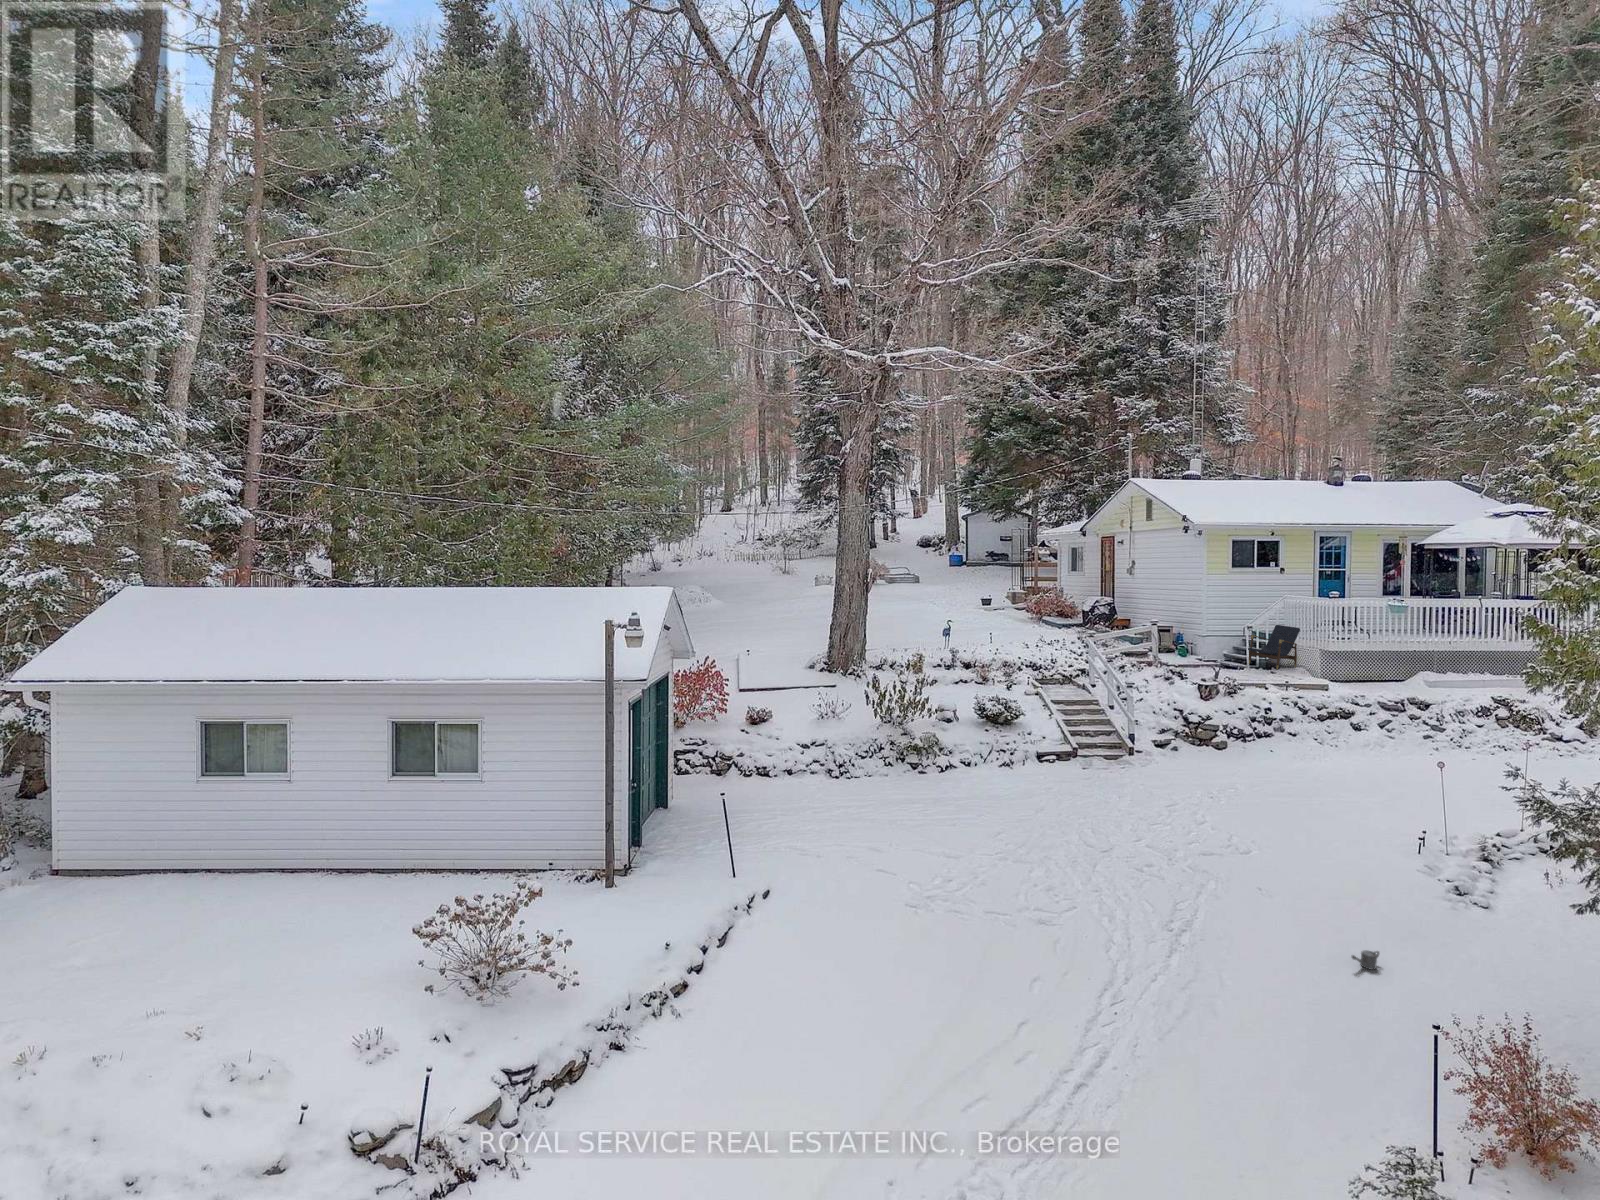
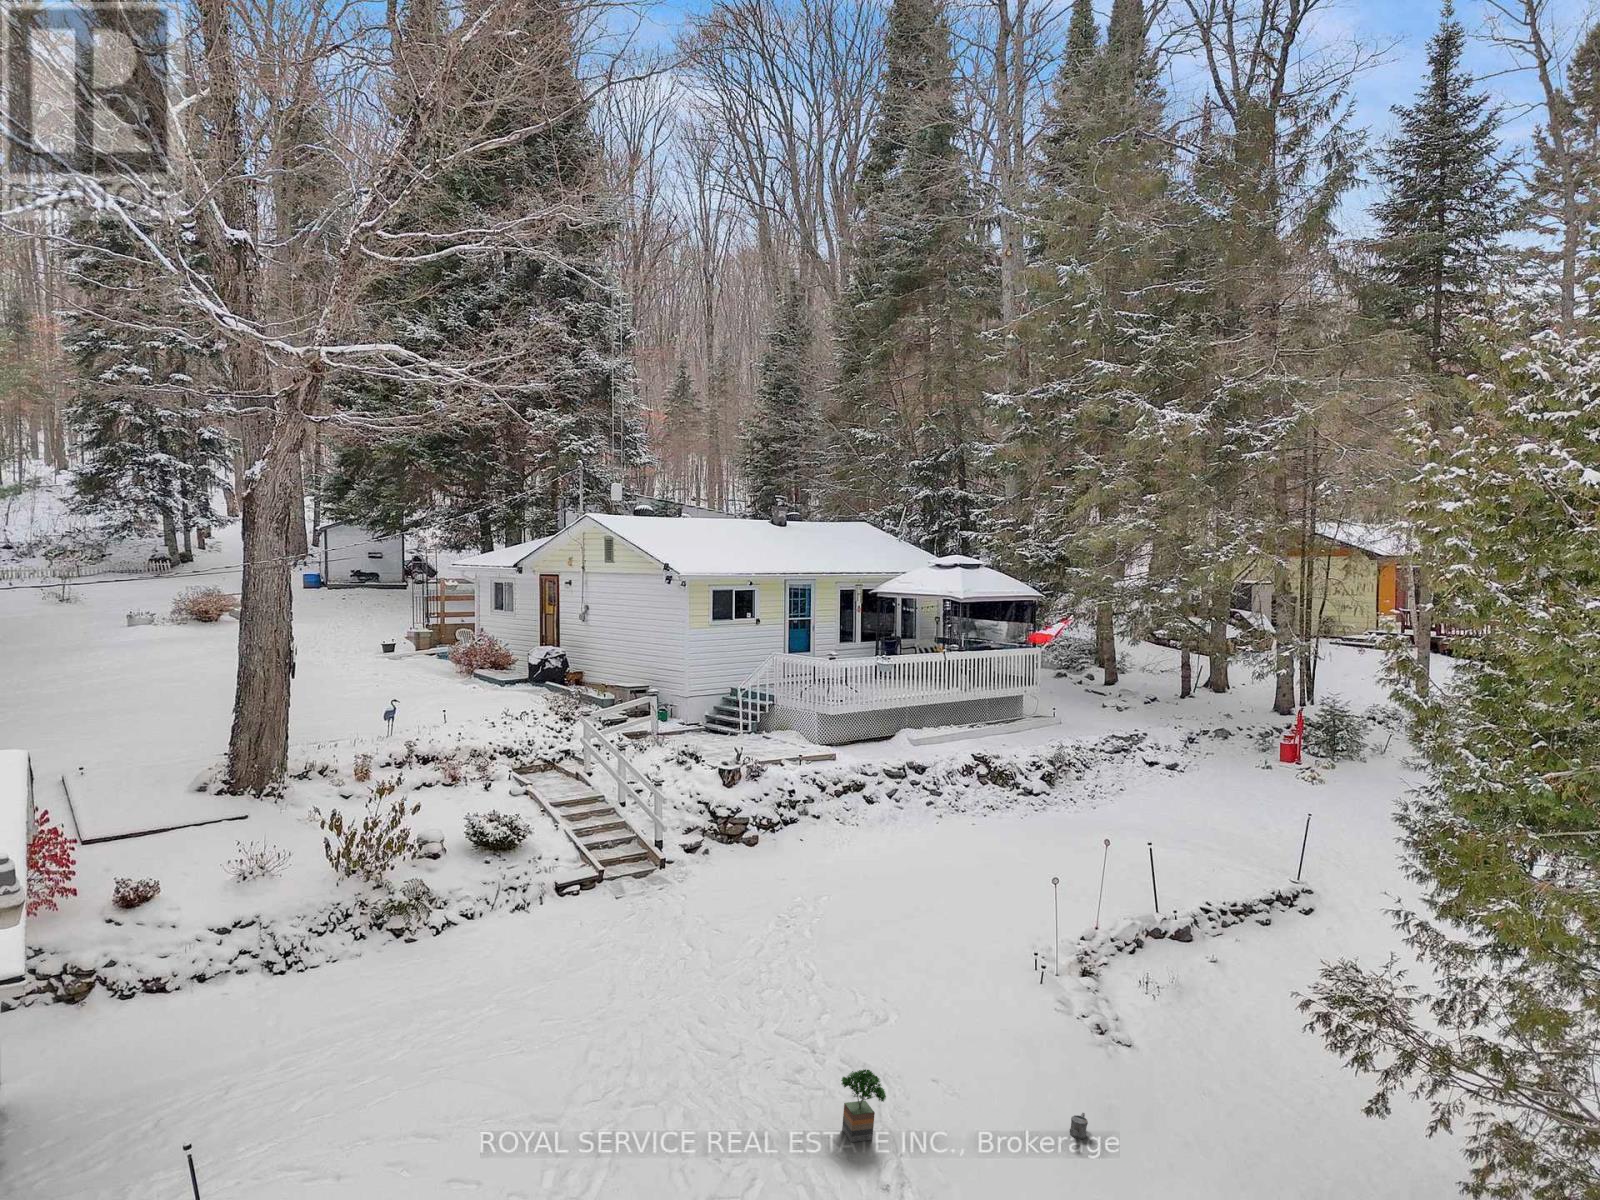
lounge chair: present [1248,625,1300,670] -> none [740,684,791,736]
potted tree: none [1149,873,1185,926] -> present [841,1069,886,1142]

